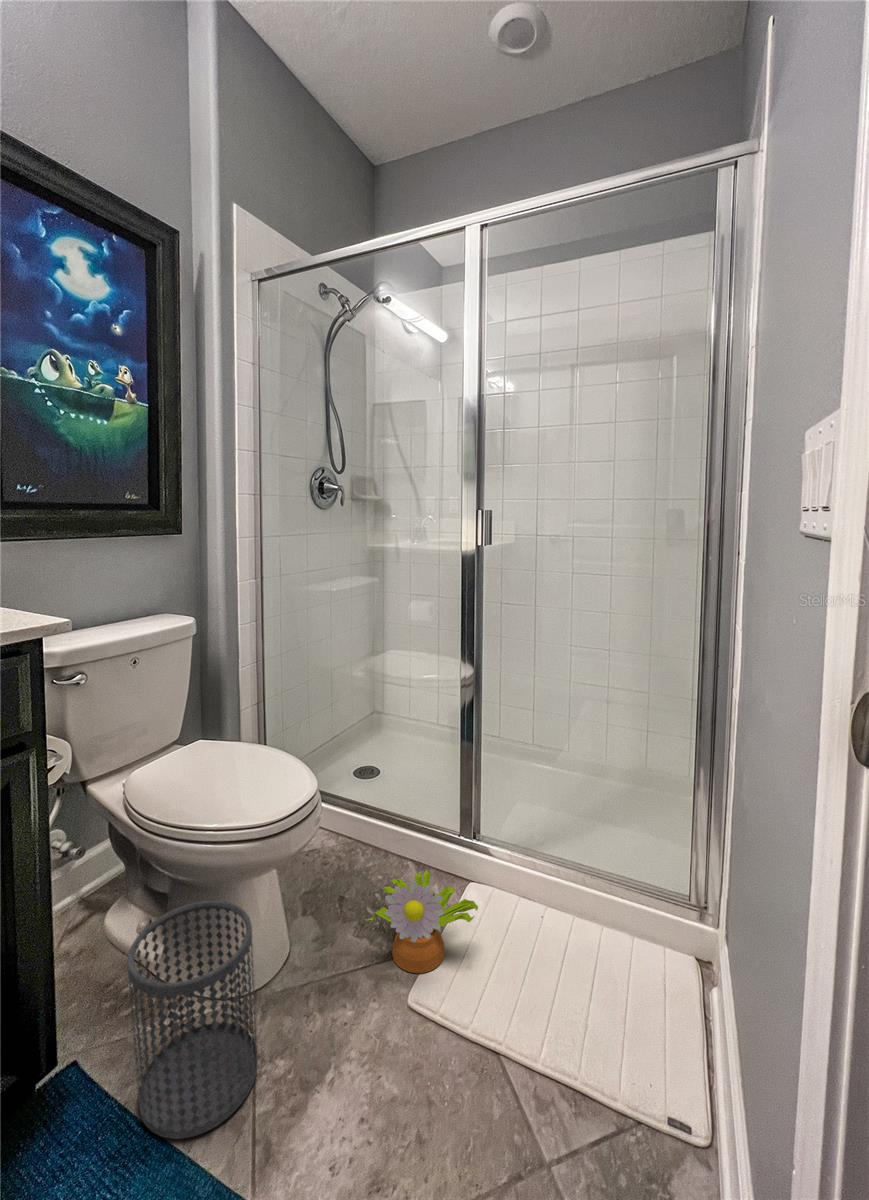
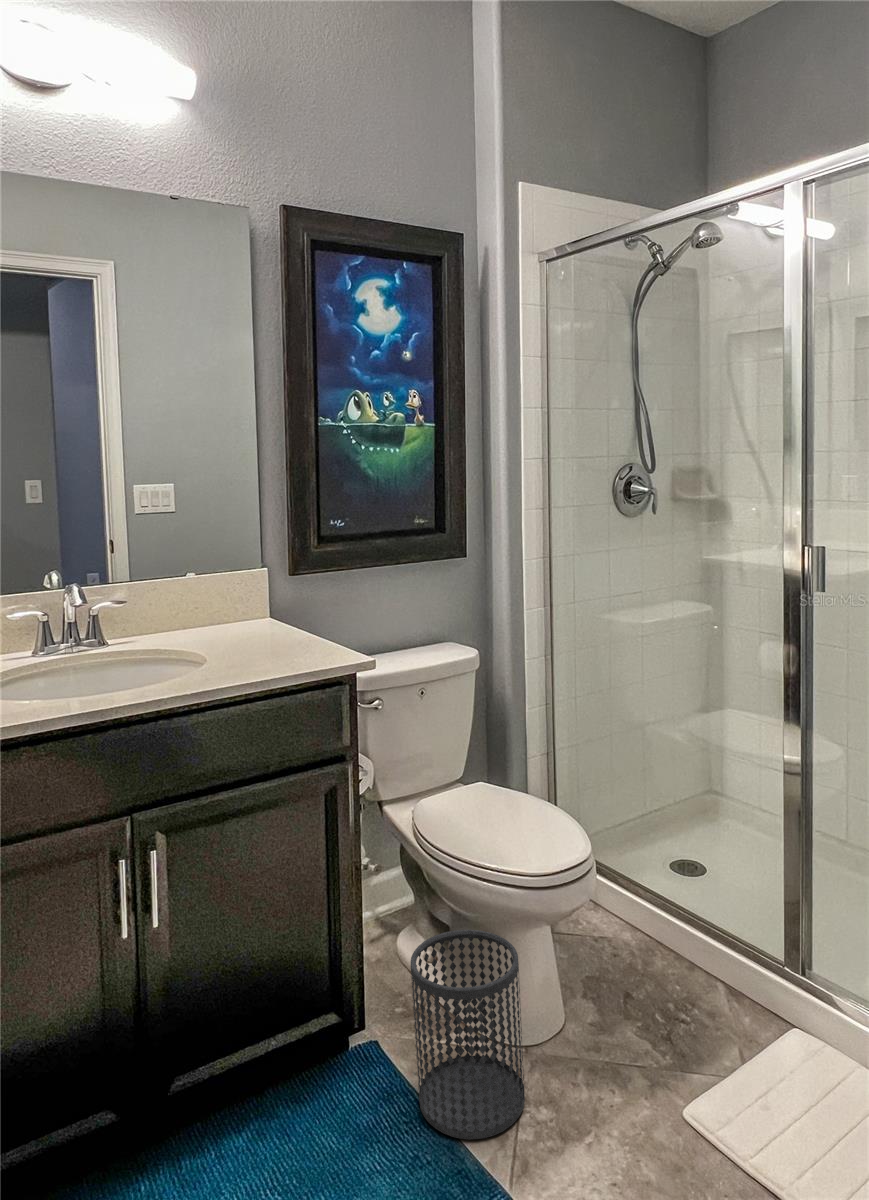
decorative plant: present [367,870,478,973] -> none [649,961,792,1076]

